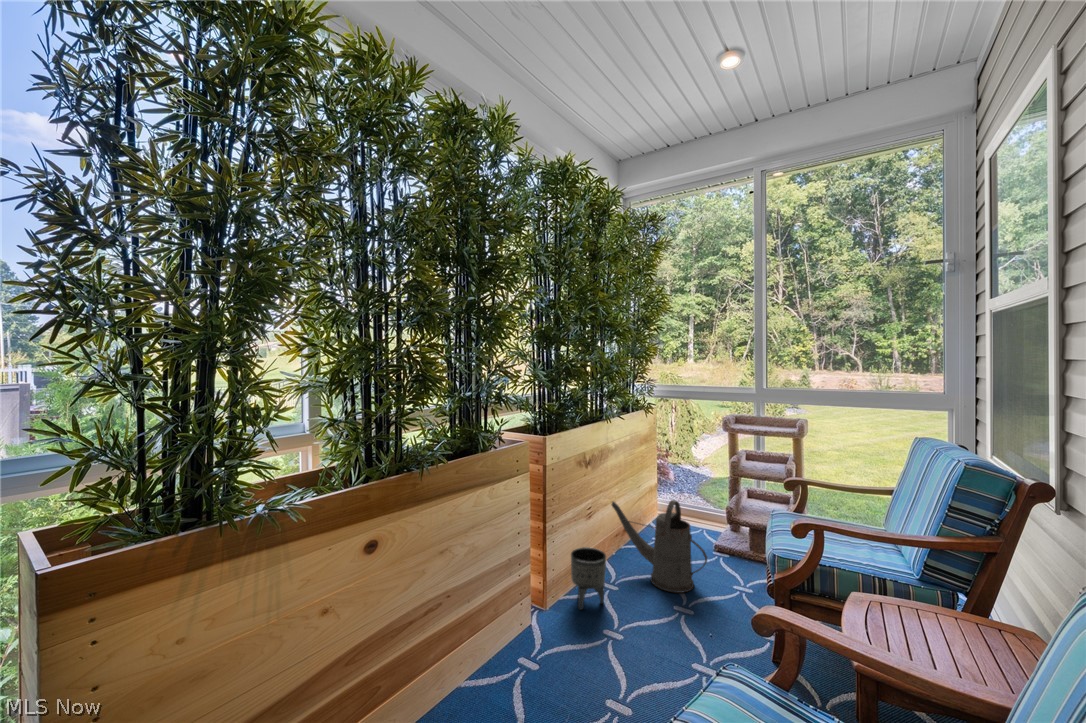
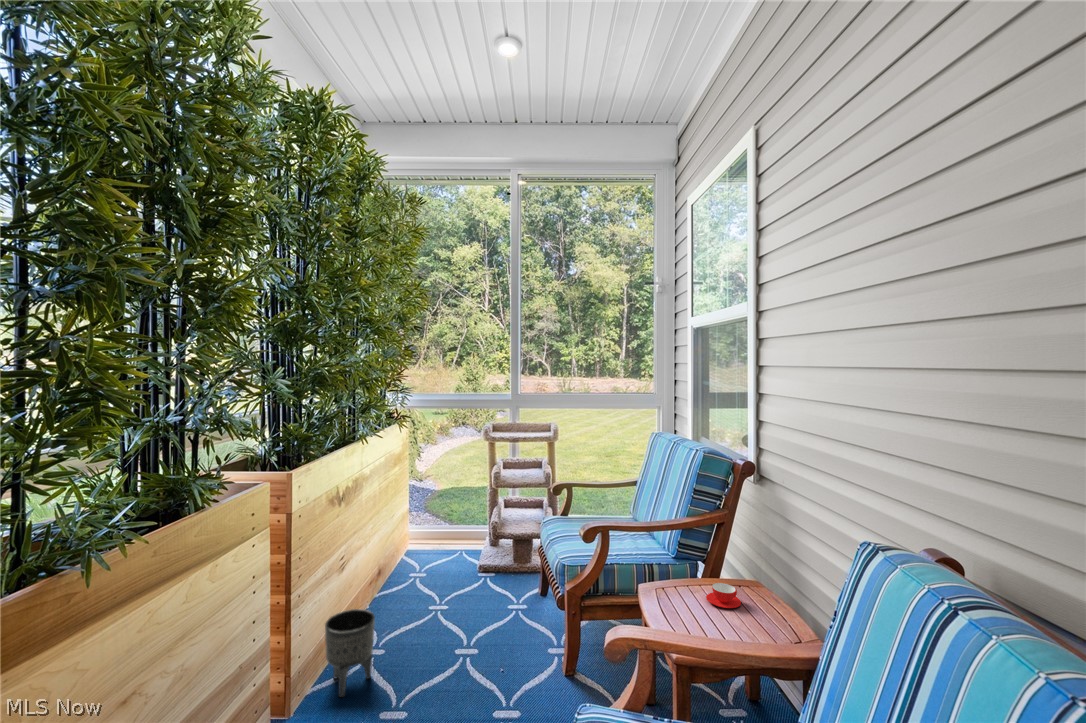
watering can: present [612,500,707,593] -> none [369,527,484,635]
teacup: none [936,614,989,648] -> present [706,583,741,608]

